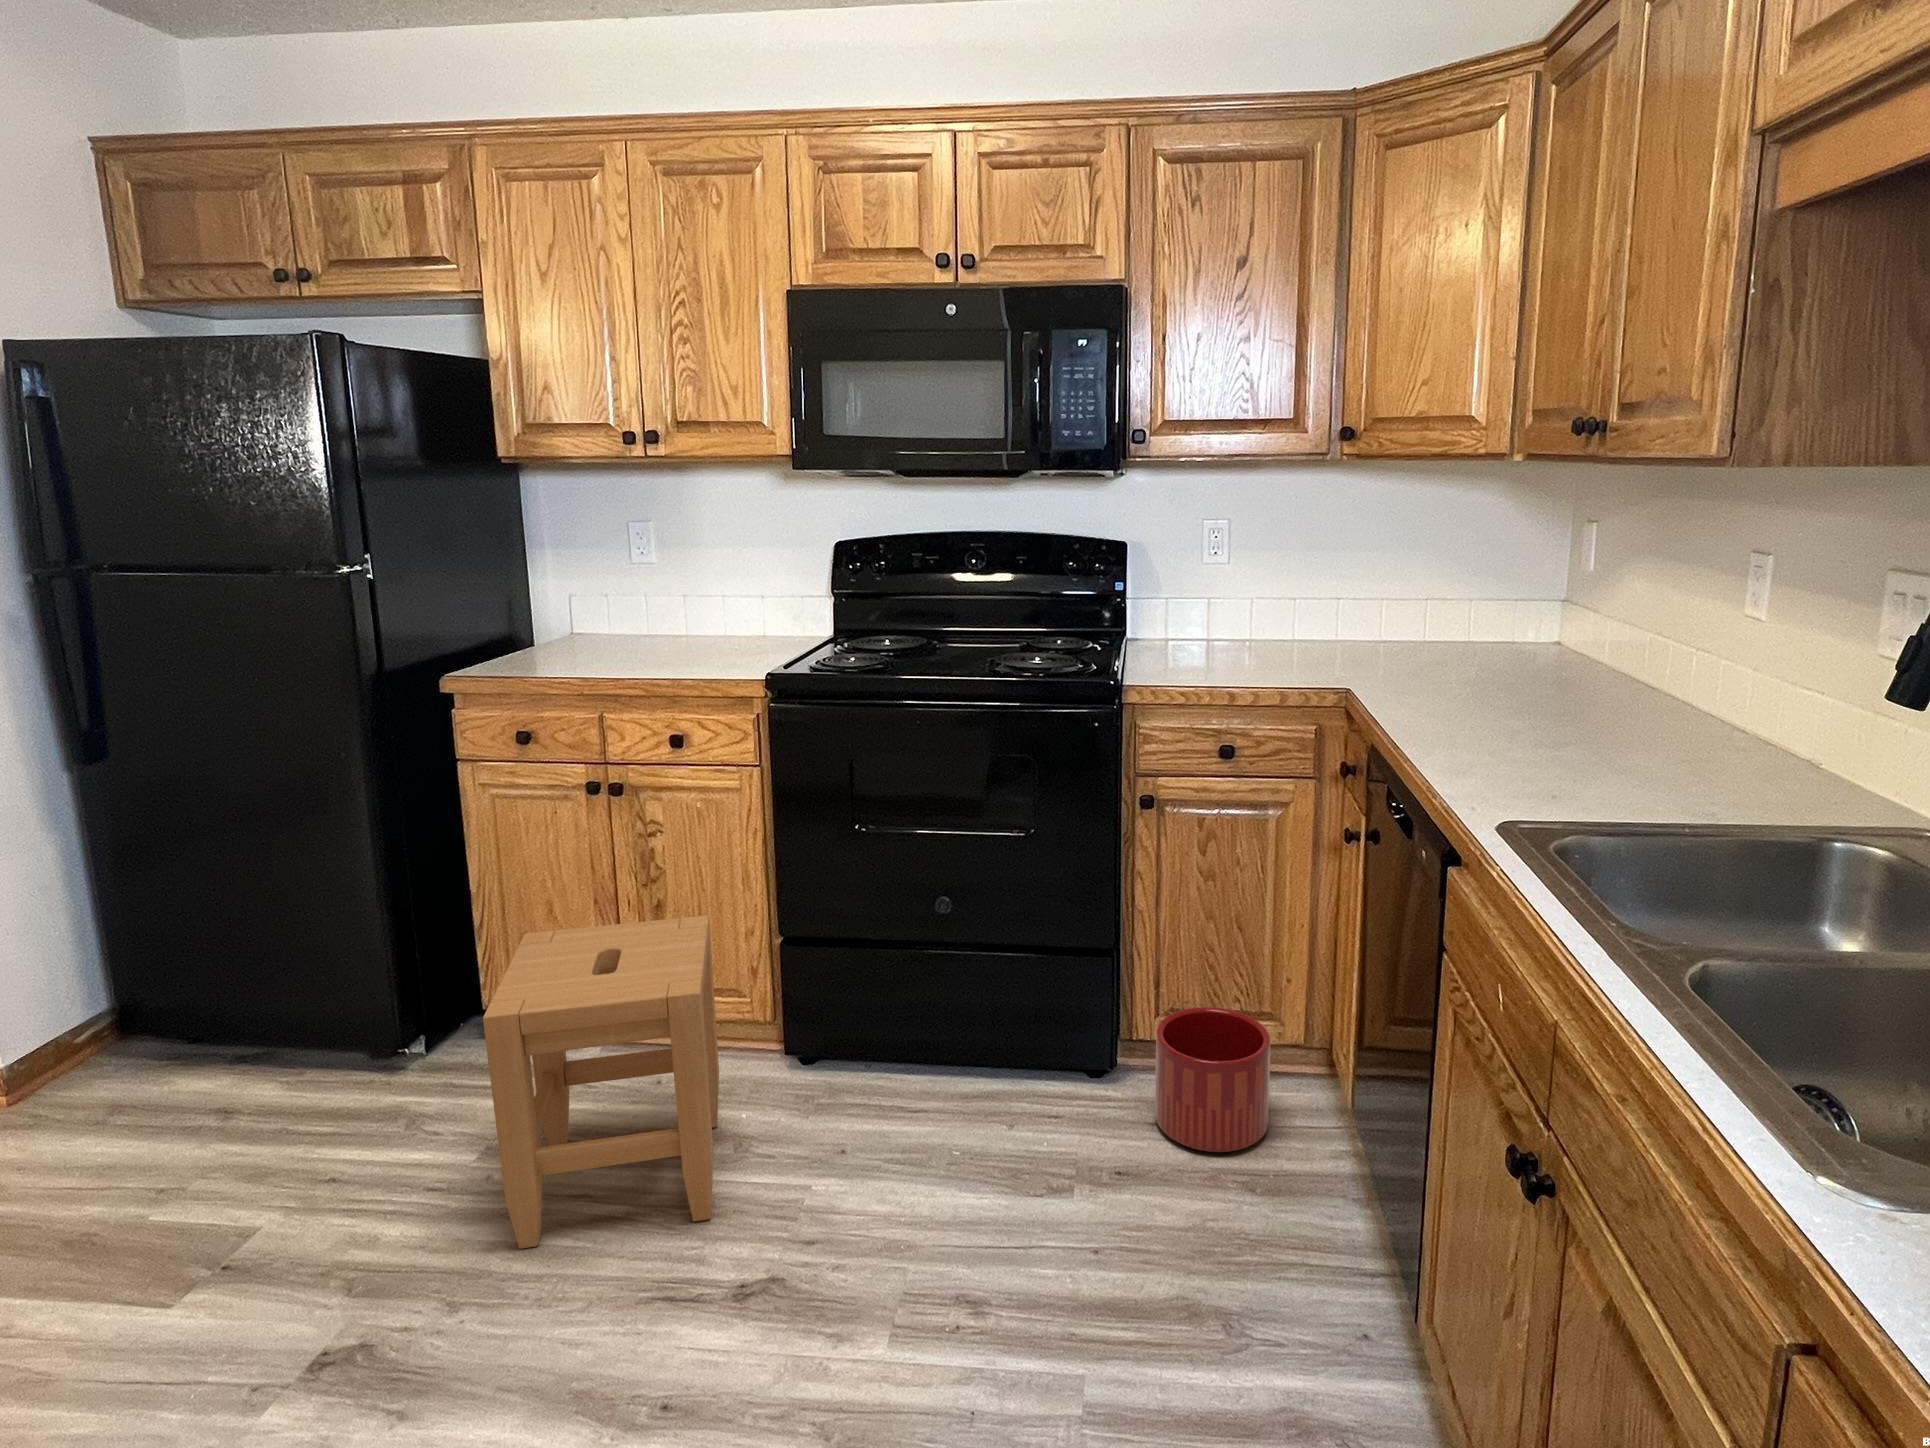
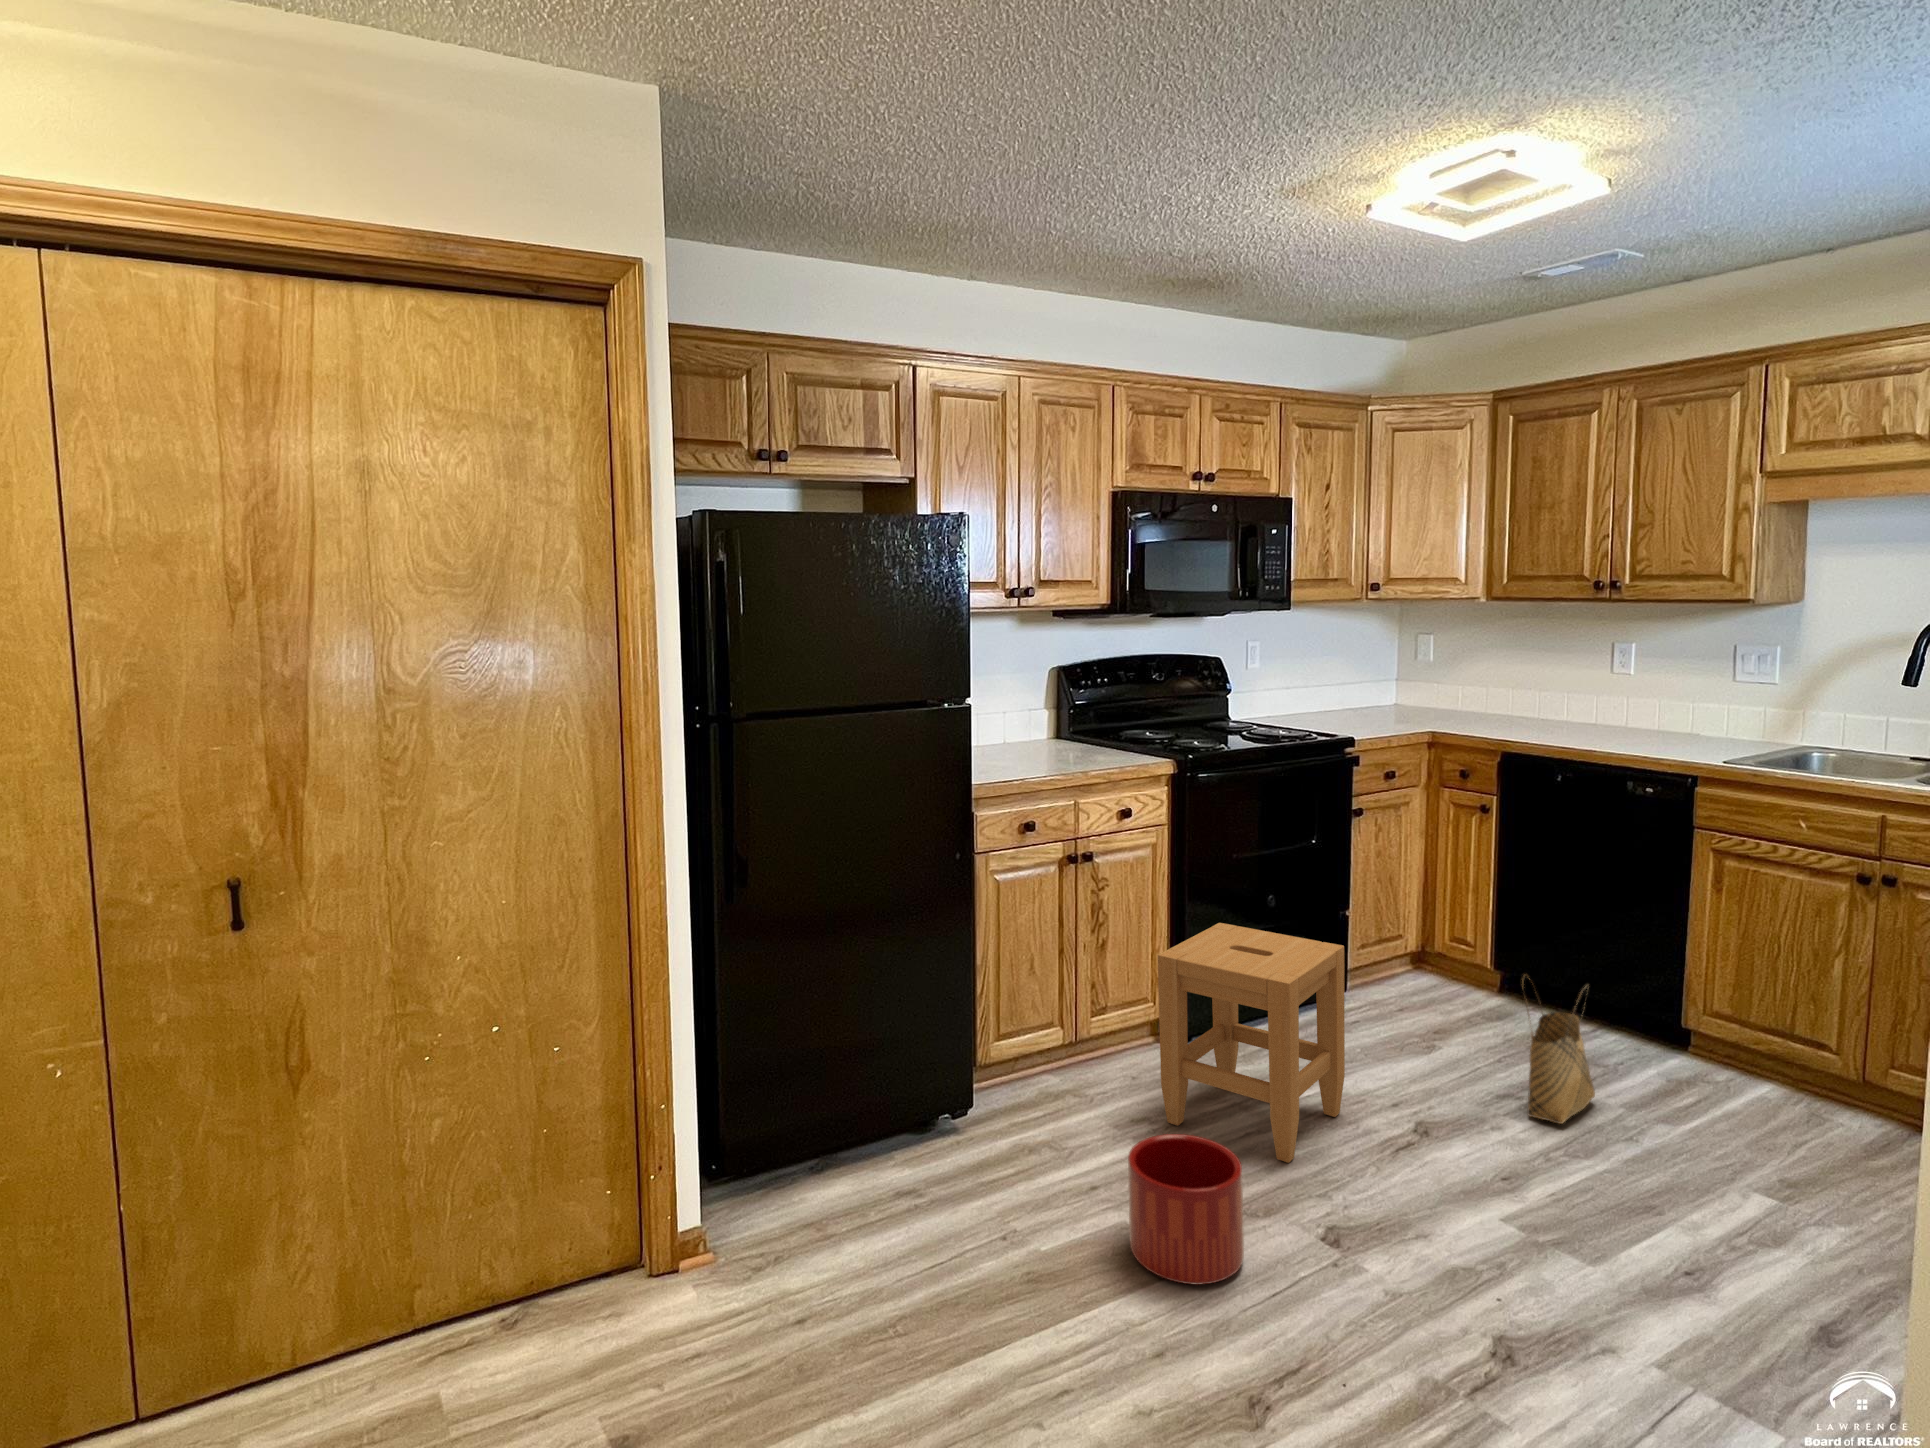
planter: present [1155,1007,1270,1152] -> present [1128,1134,1244,1285]
woven basket: none [860,1129,1031,1384] -> present [1522,975,1595,1124]

